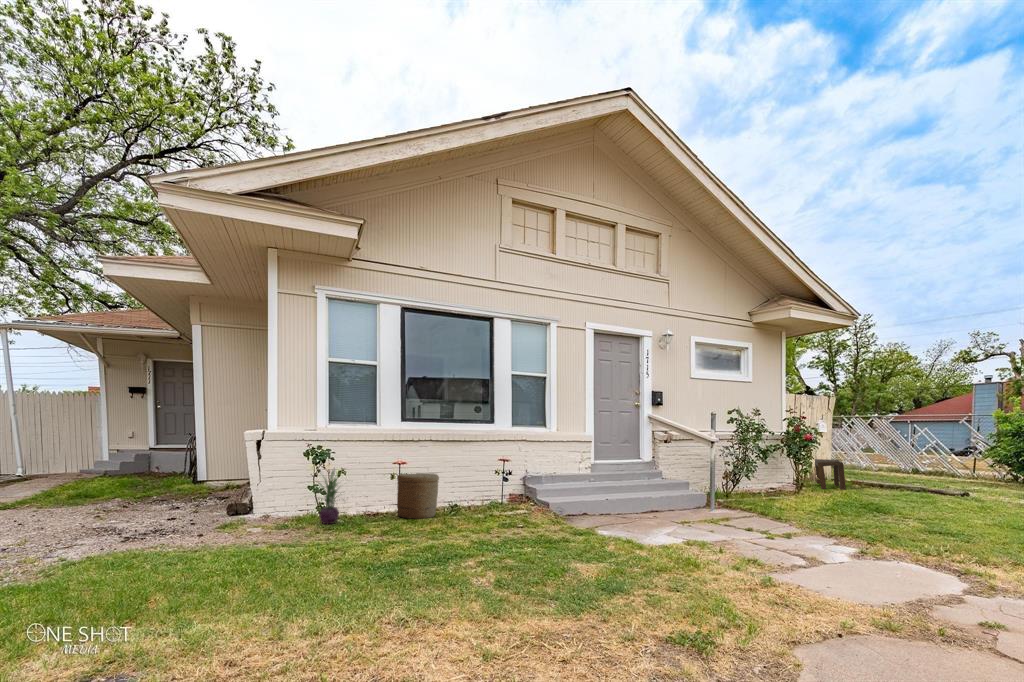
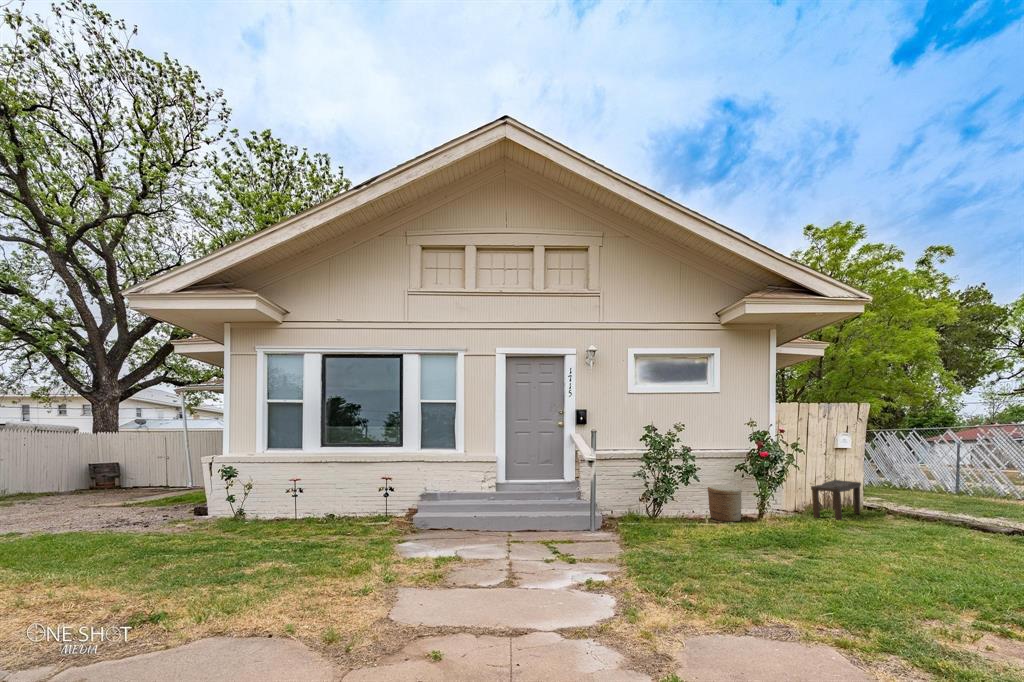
decorative plant: present [319,471,340,524] -> none [232,486,277,526]
woven basket: present [397,473,439,519] -> present [708,485,742,522]

